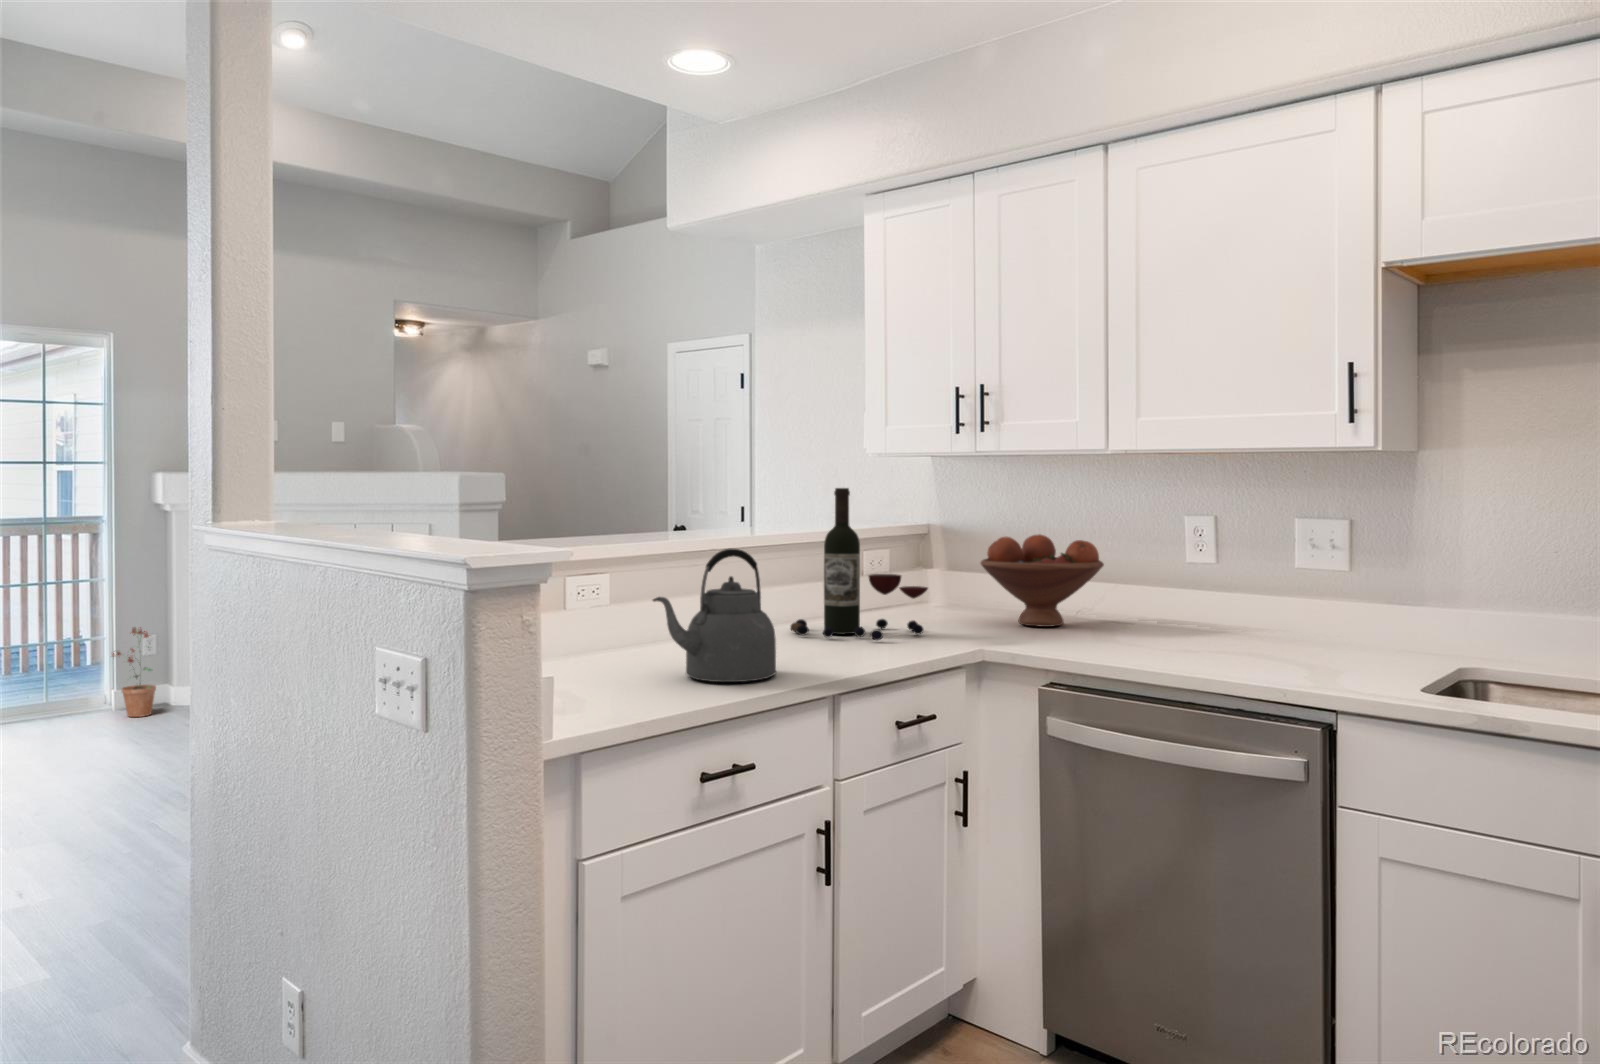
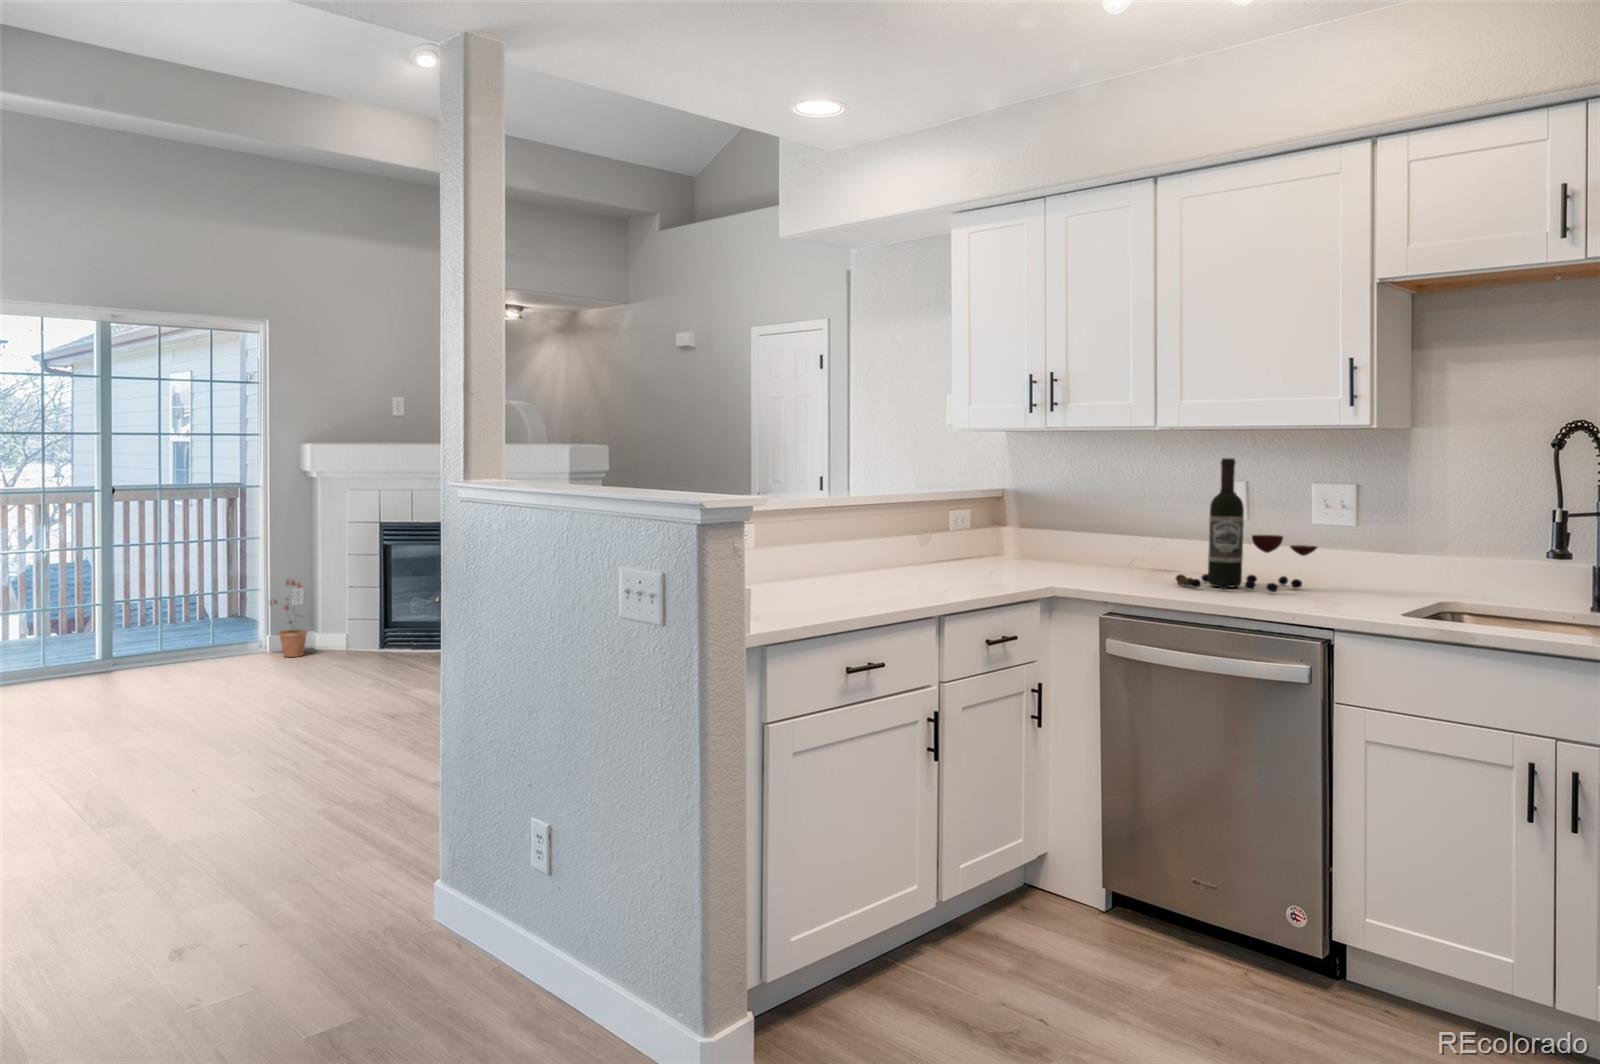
wine bottle: present [790,488,928,640] -> present [1176,458,1317,592]
fruit bowl: present [981,534,1104,627] -> none [1048,497,1151,572]
kettle: present [653,549,776,682] -> none [804,502,896,604]

